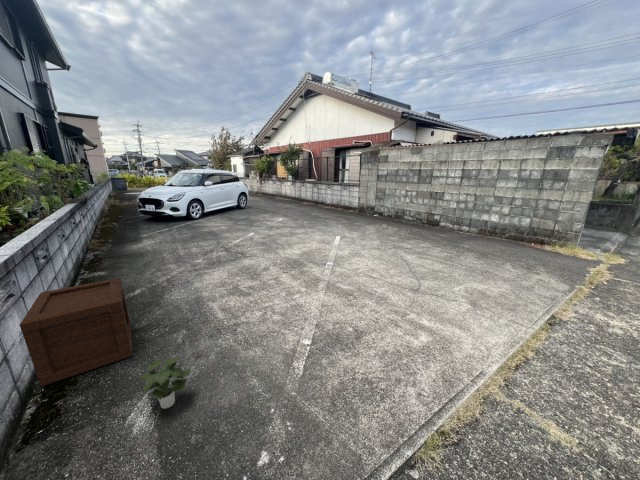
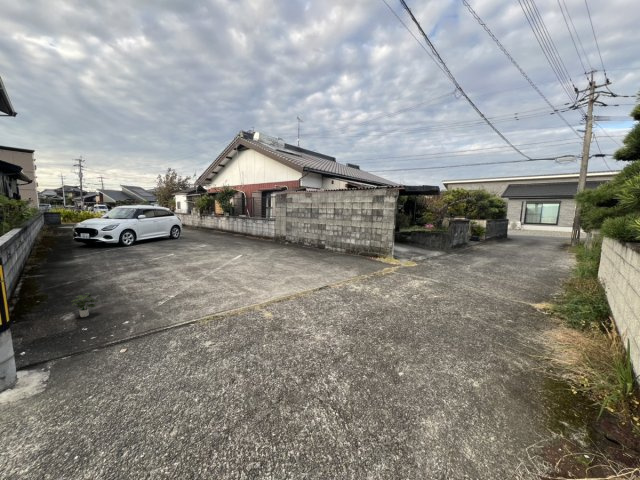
wooden crate: present [20,278,132,386] -> none [4,265,65,314]

